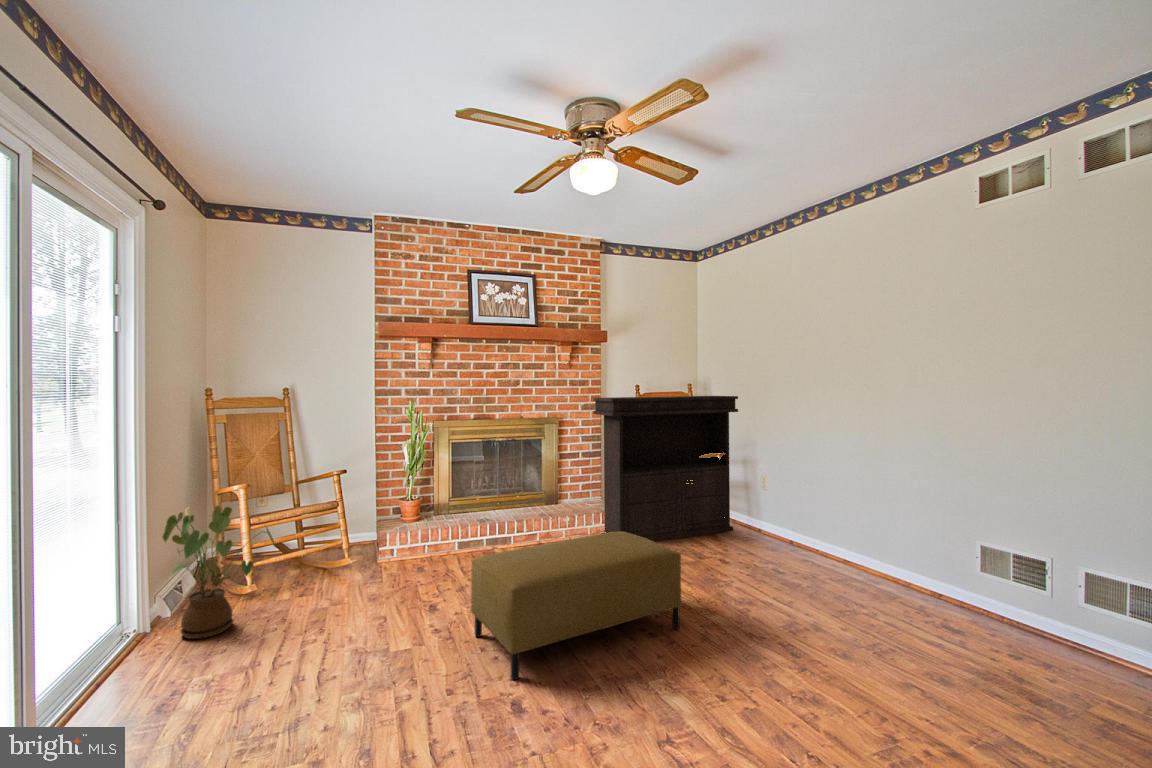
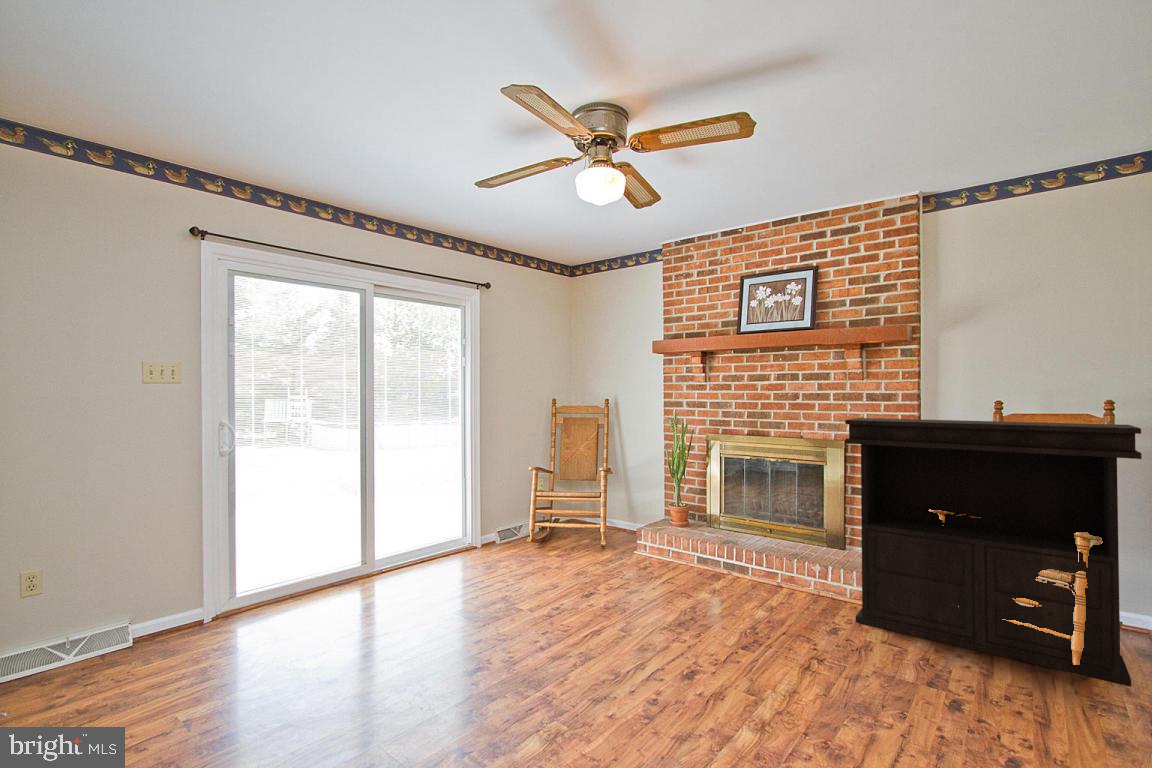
house plant: present [162,506,275,639] -> none [463,477,522,559]
ottoman: present [471,532,682,680] -> none [502,552,718,708]

